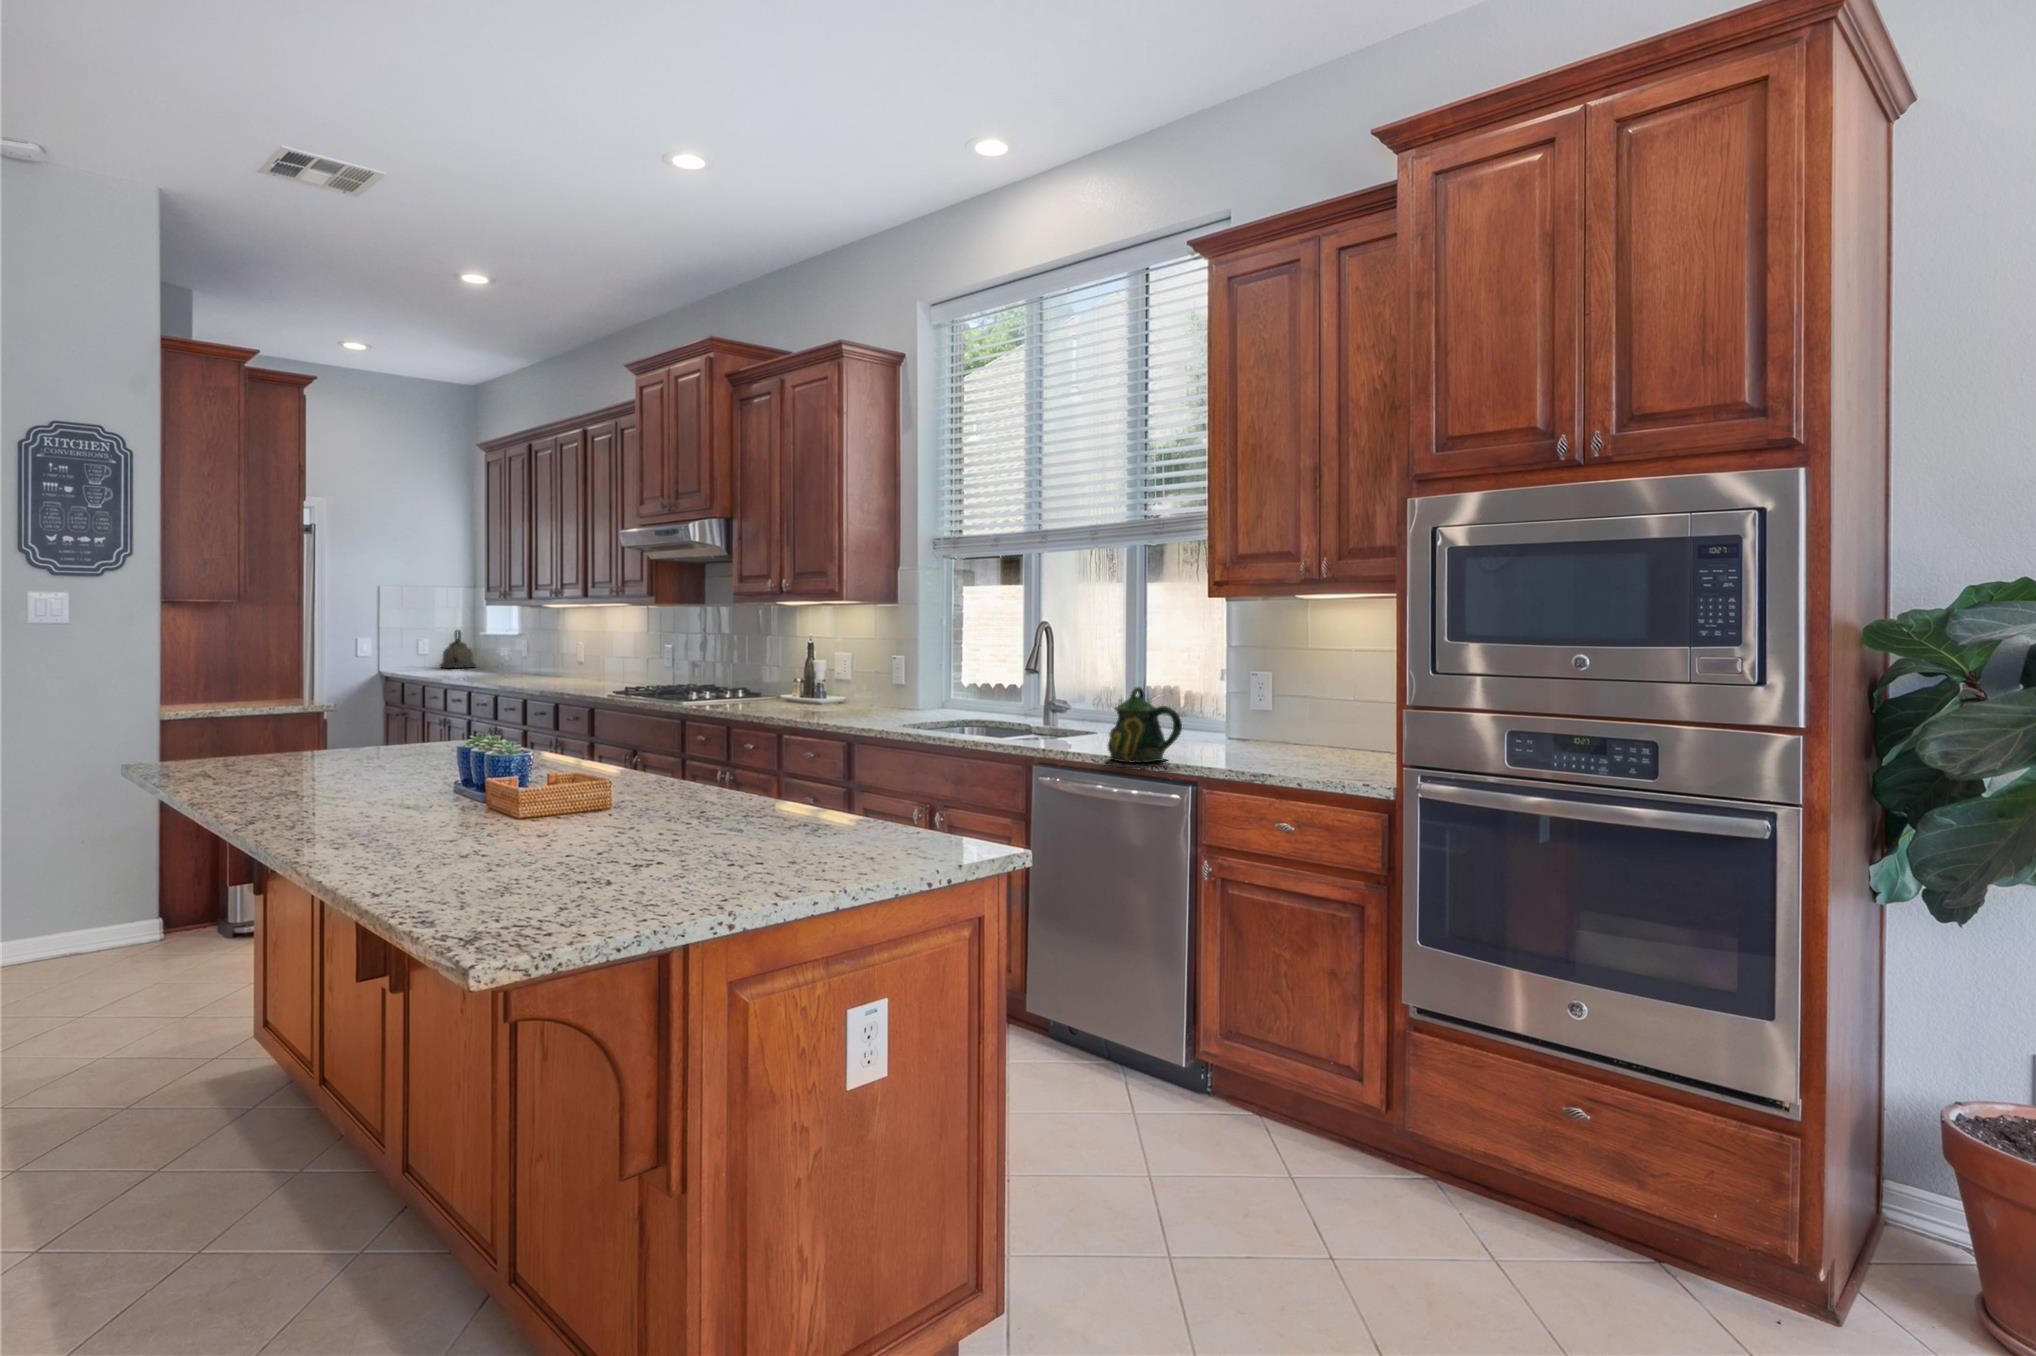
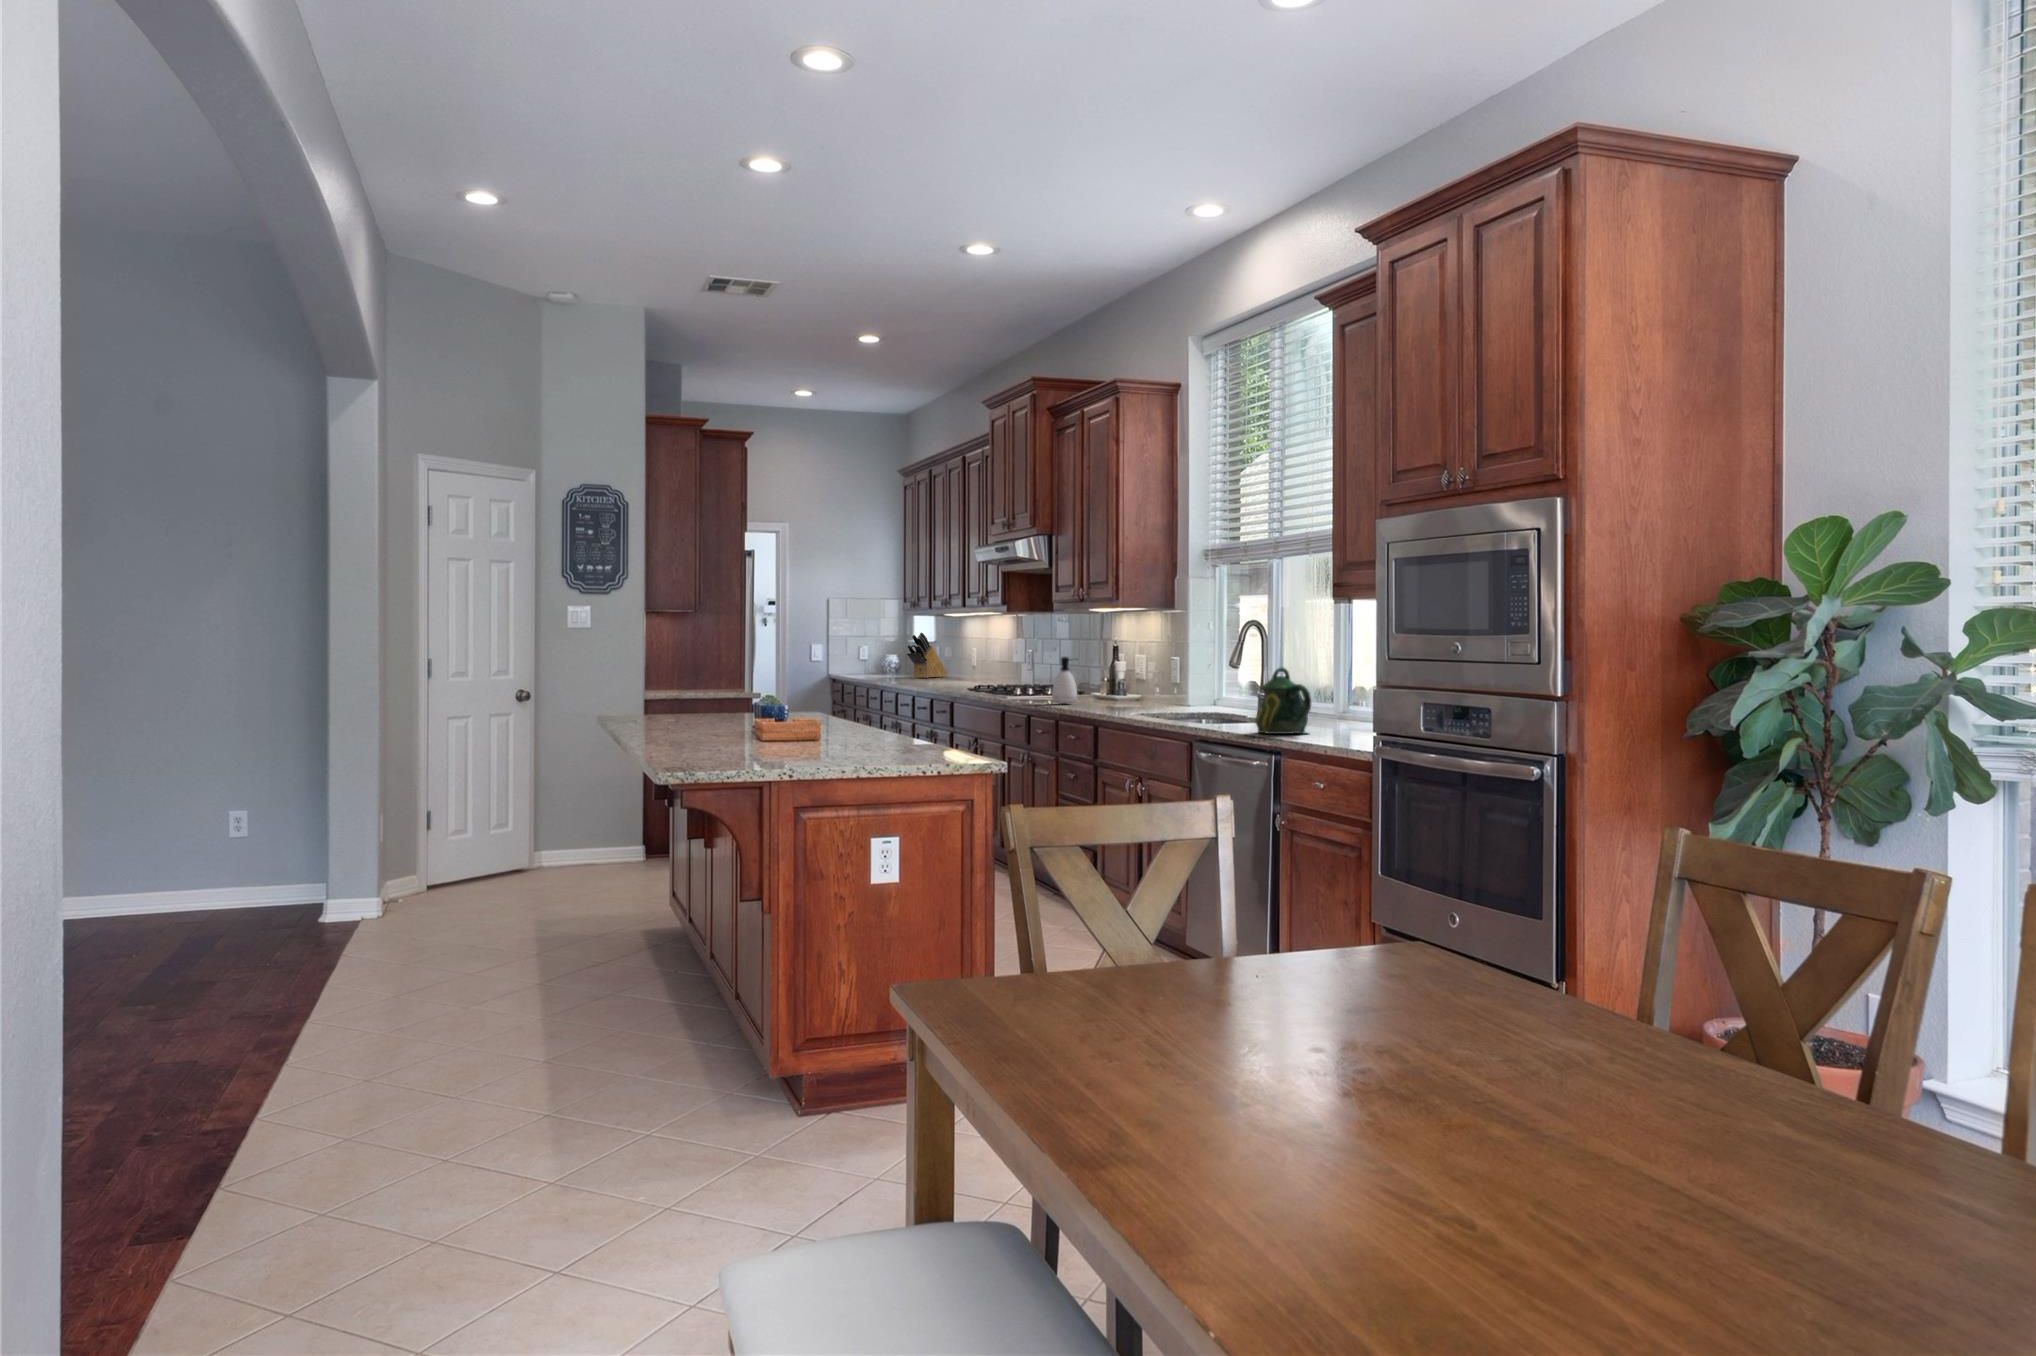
knife block: none [499,624,545,675] -> present [907,632,947,678]
kettle: present [440,630,476,668] -> none [874,640,903,673]
soap dispenser: none [765,663,796,717] -> present [1052,657,1077,704]

